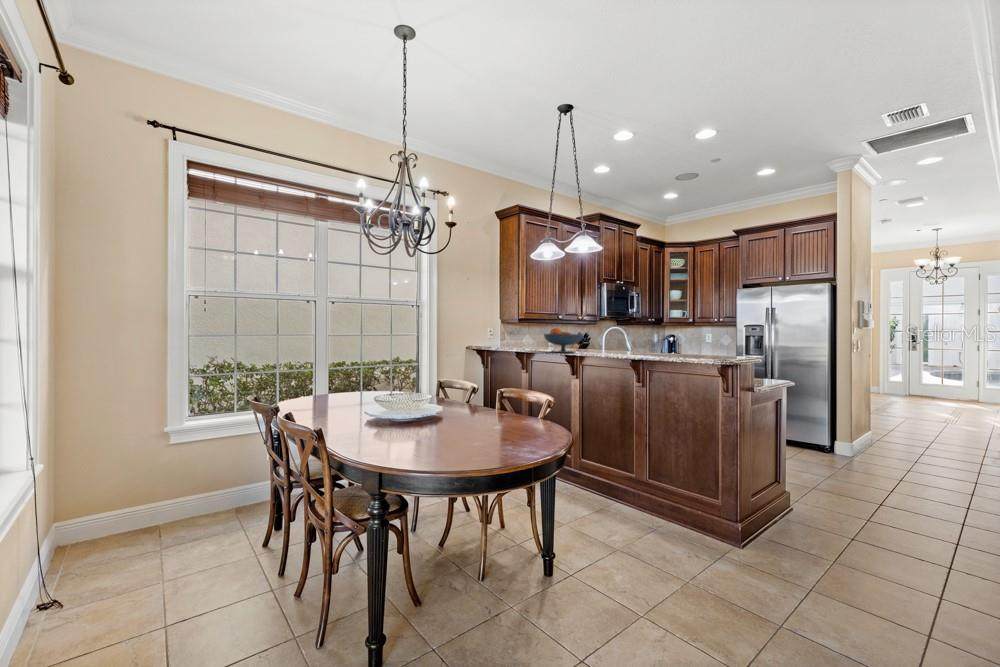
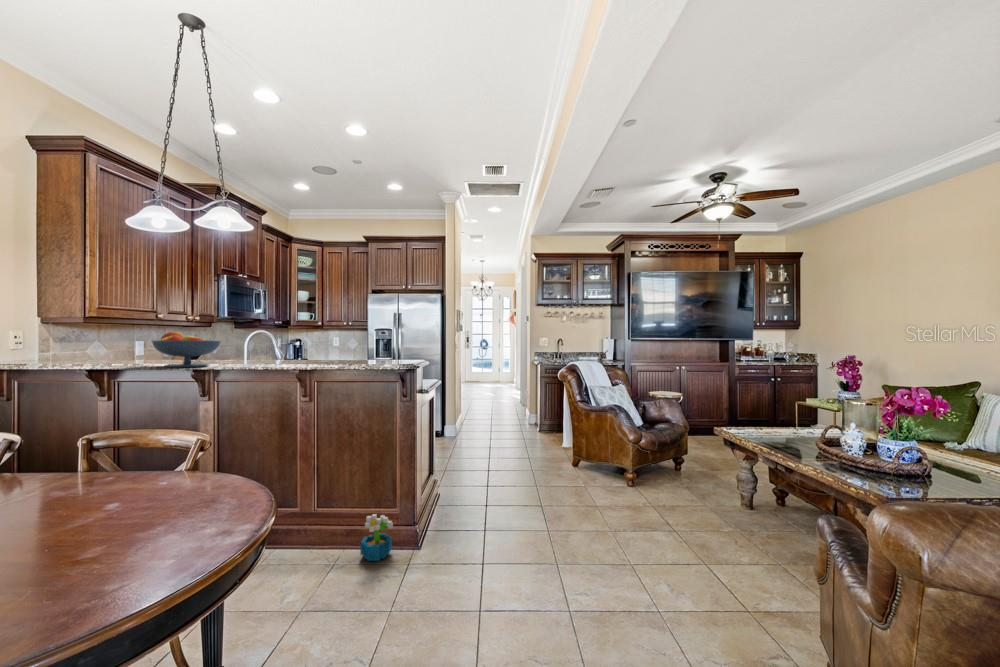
decorative plant: none [677,497,710,543] -> present [360,514,393,561]

